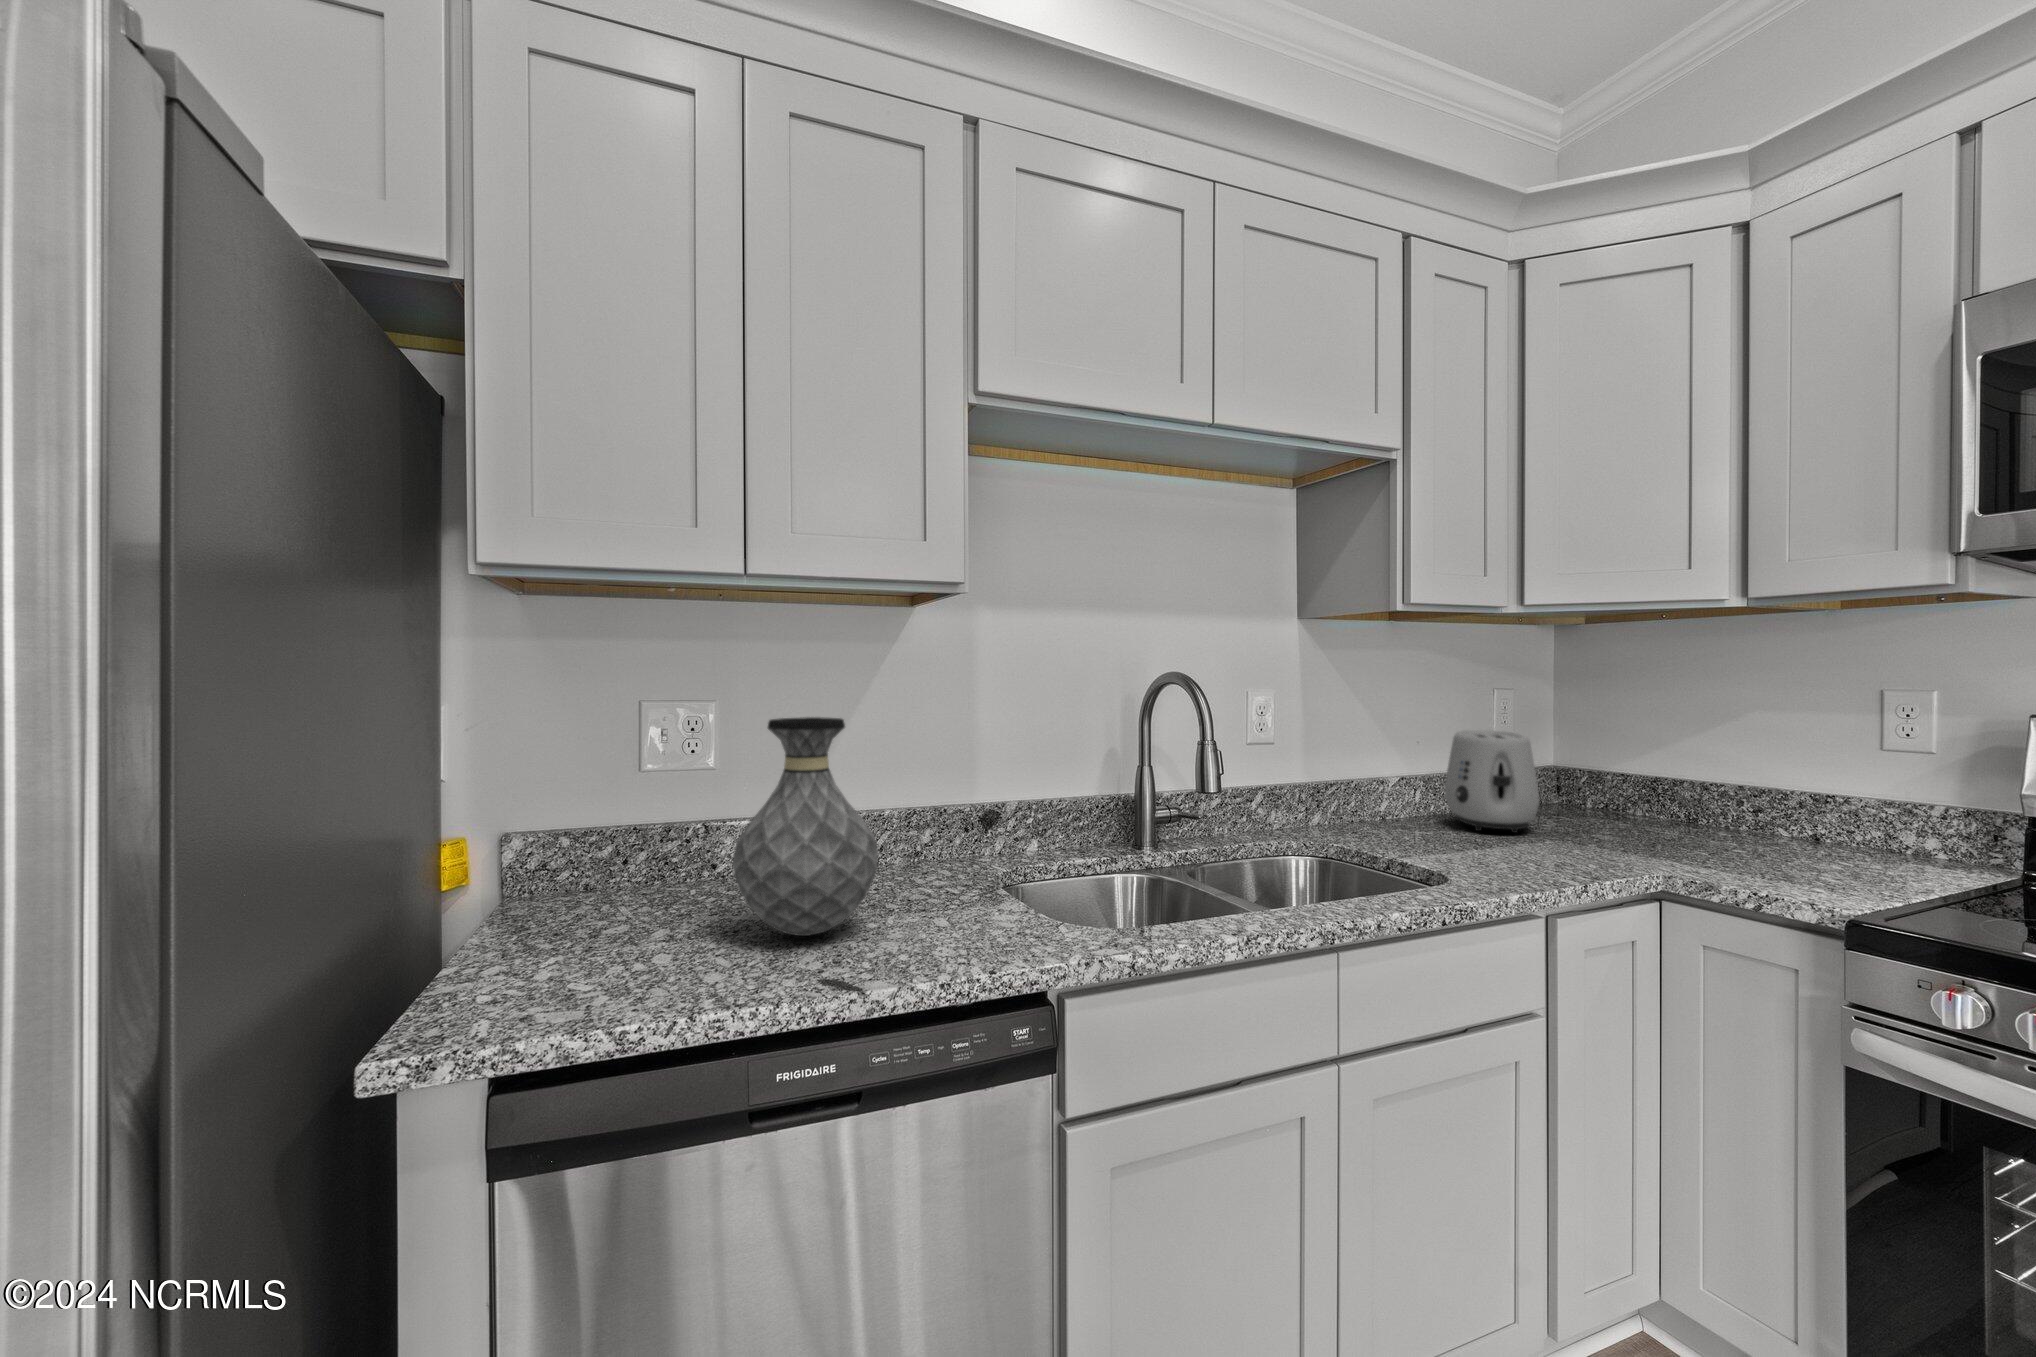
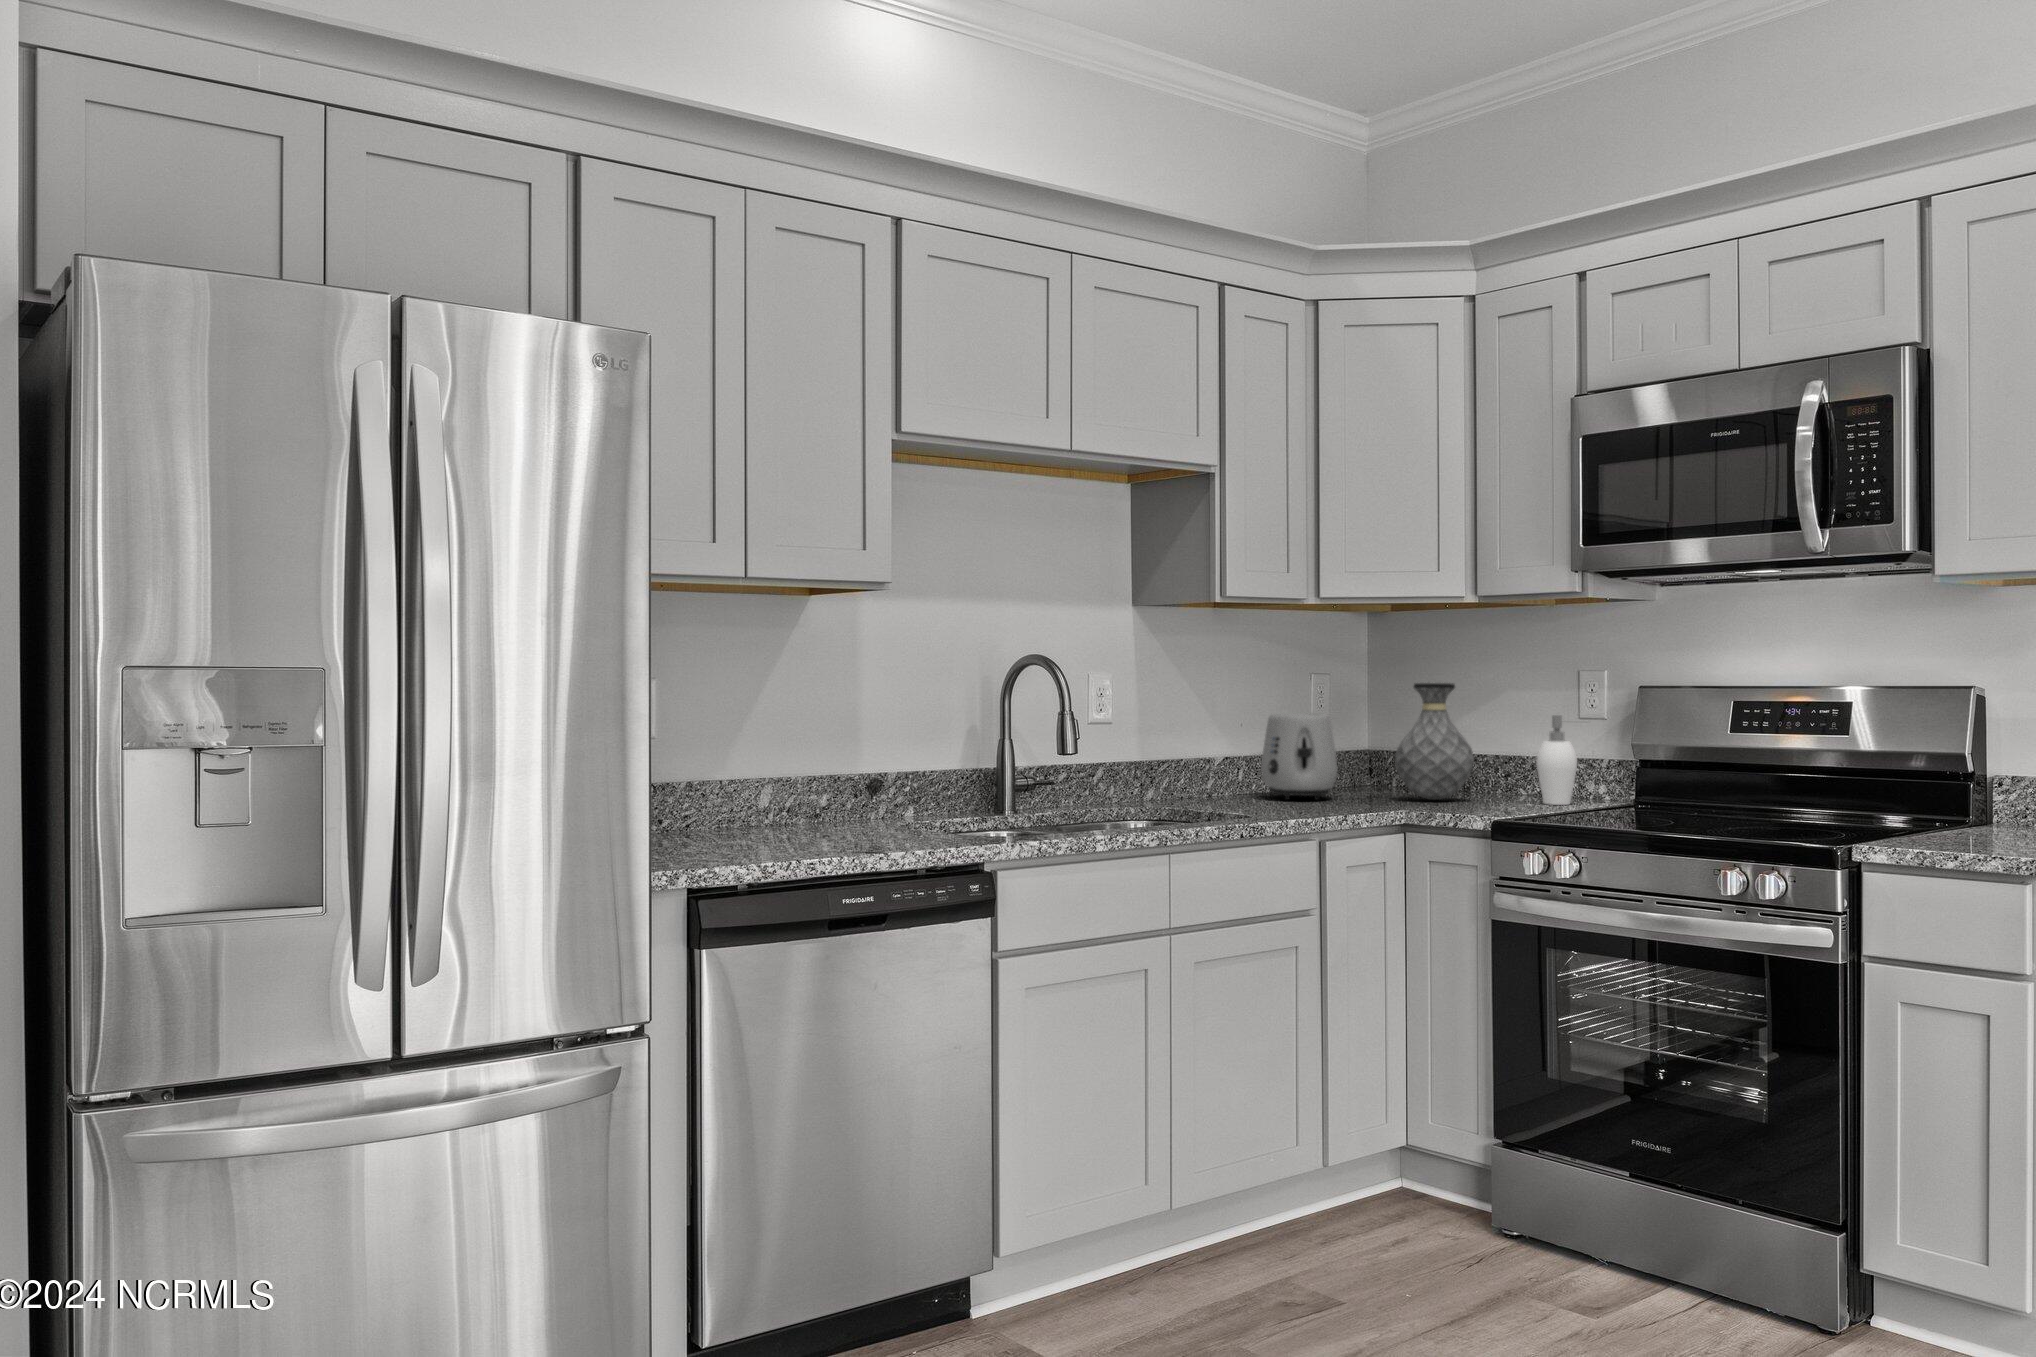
vase: present [733,717,879,936] -> present [1395,683,1474,800]
soap dispenser: none [1824,748,1914,864] -> present [1537,715,1577,805]

